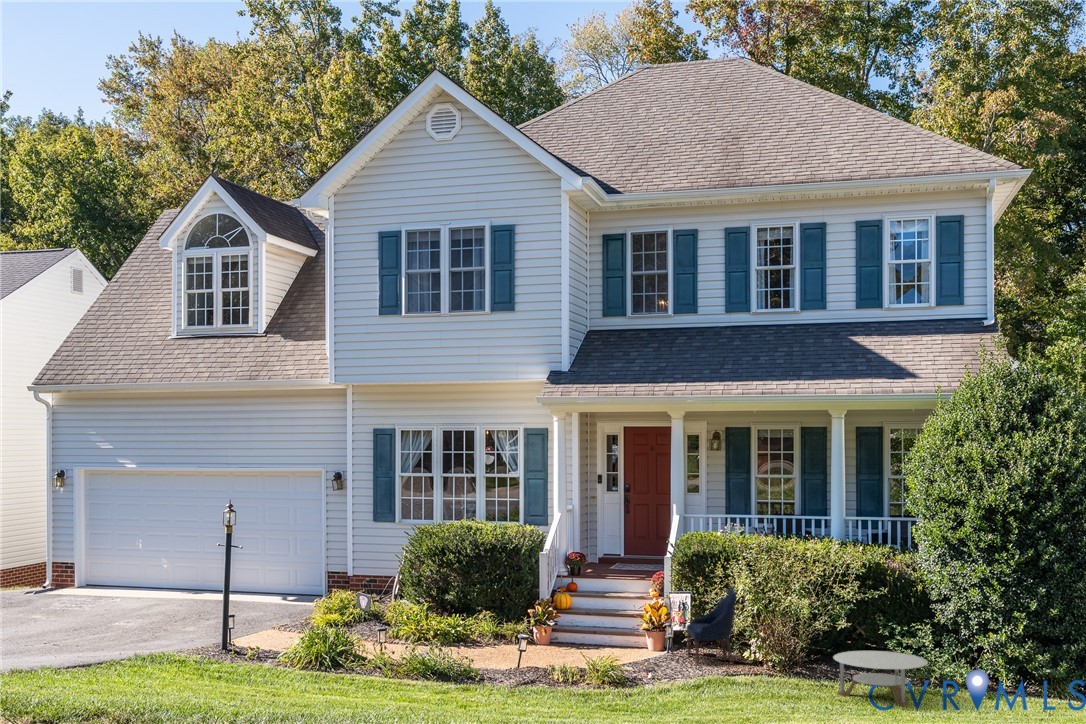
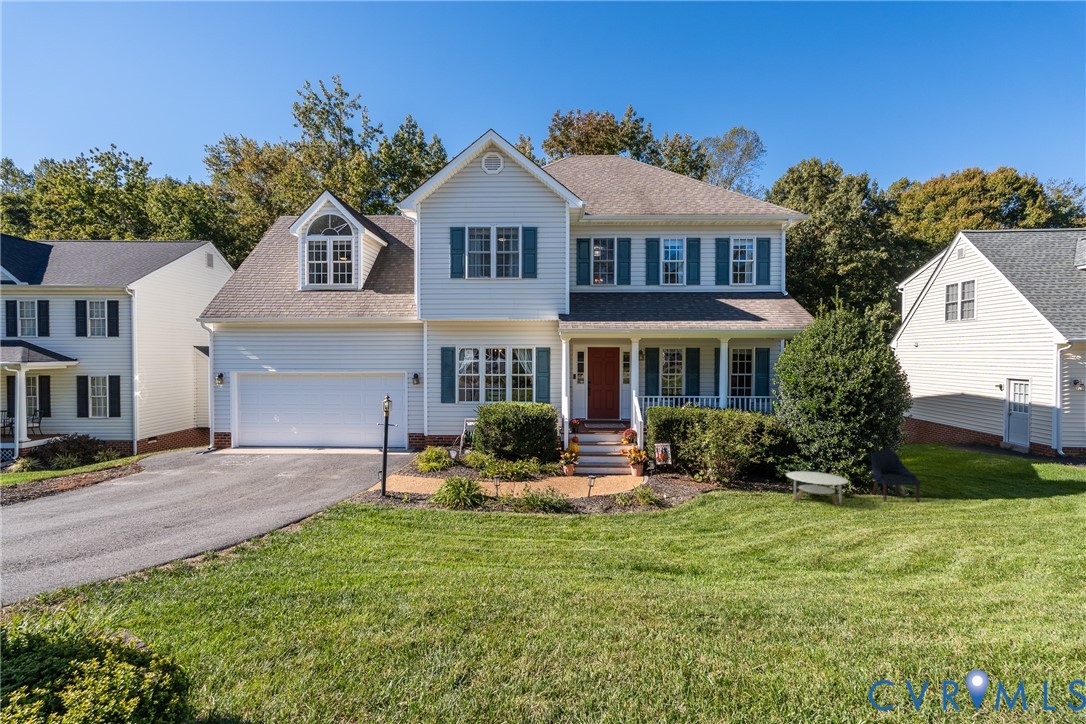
chair: present [686,588,736,666] -> present [871,449,920,502]

